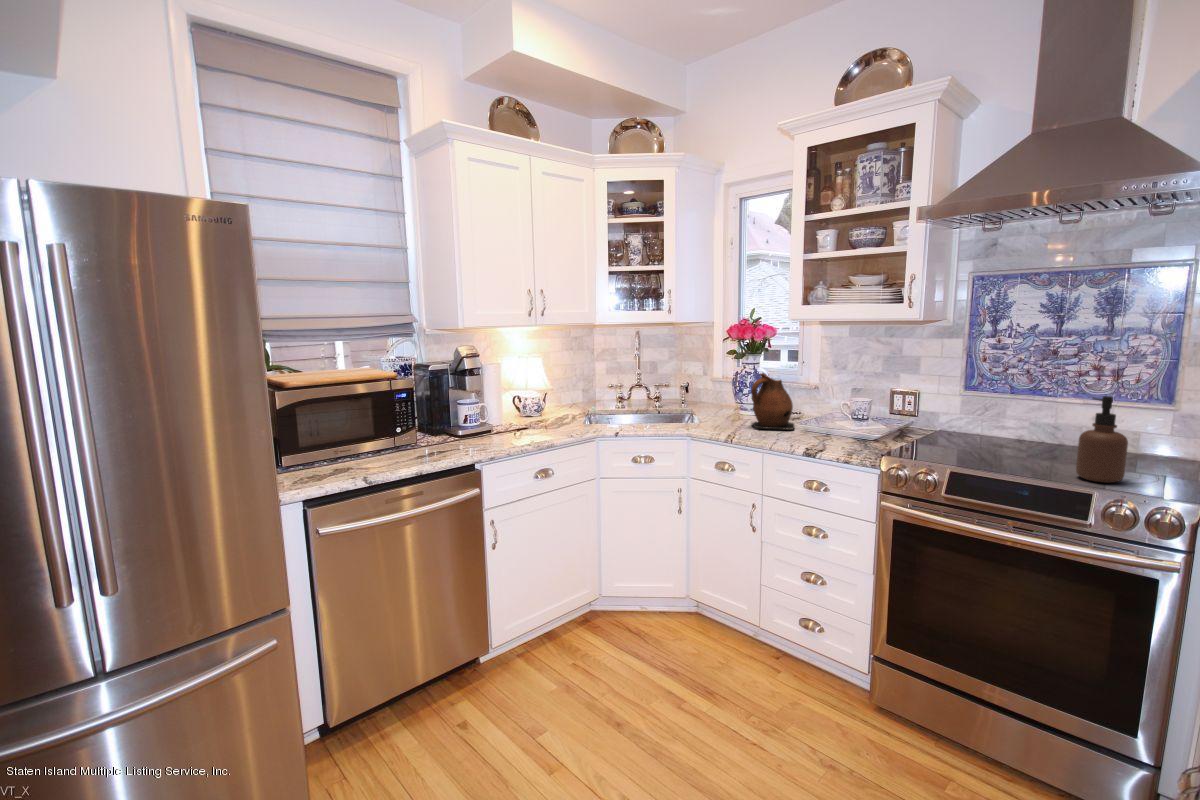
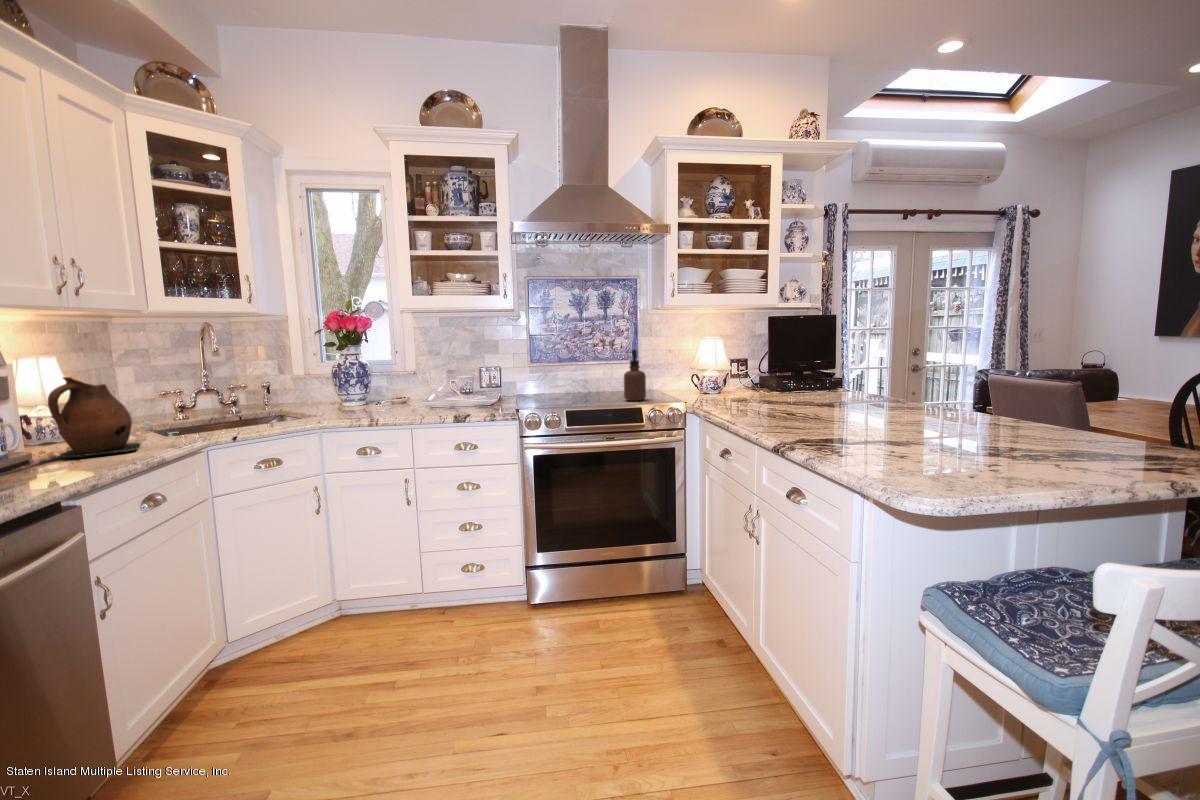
ceramic pitcher: present [751,374,794,430] -> present [48,377,140,458]

